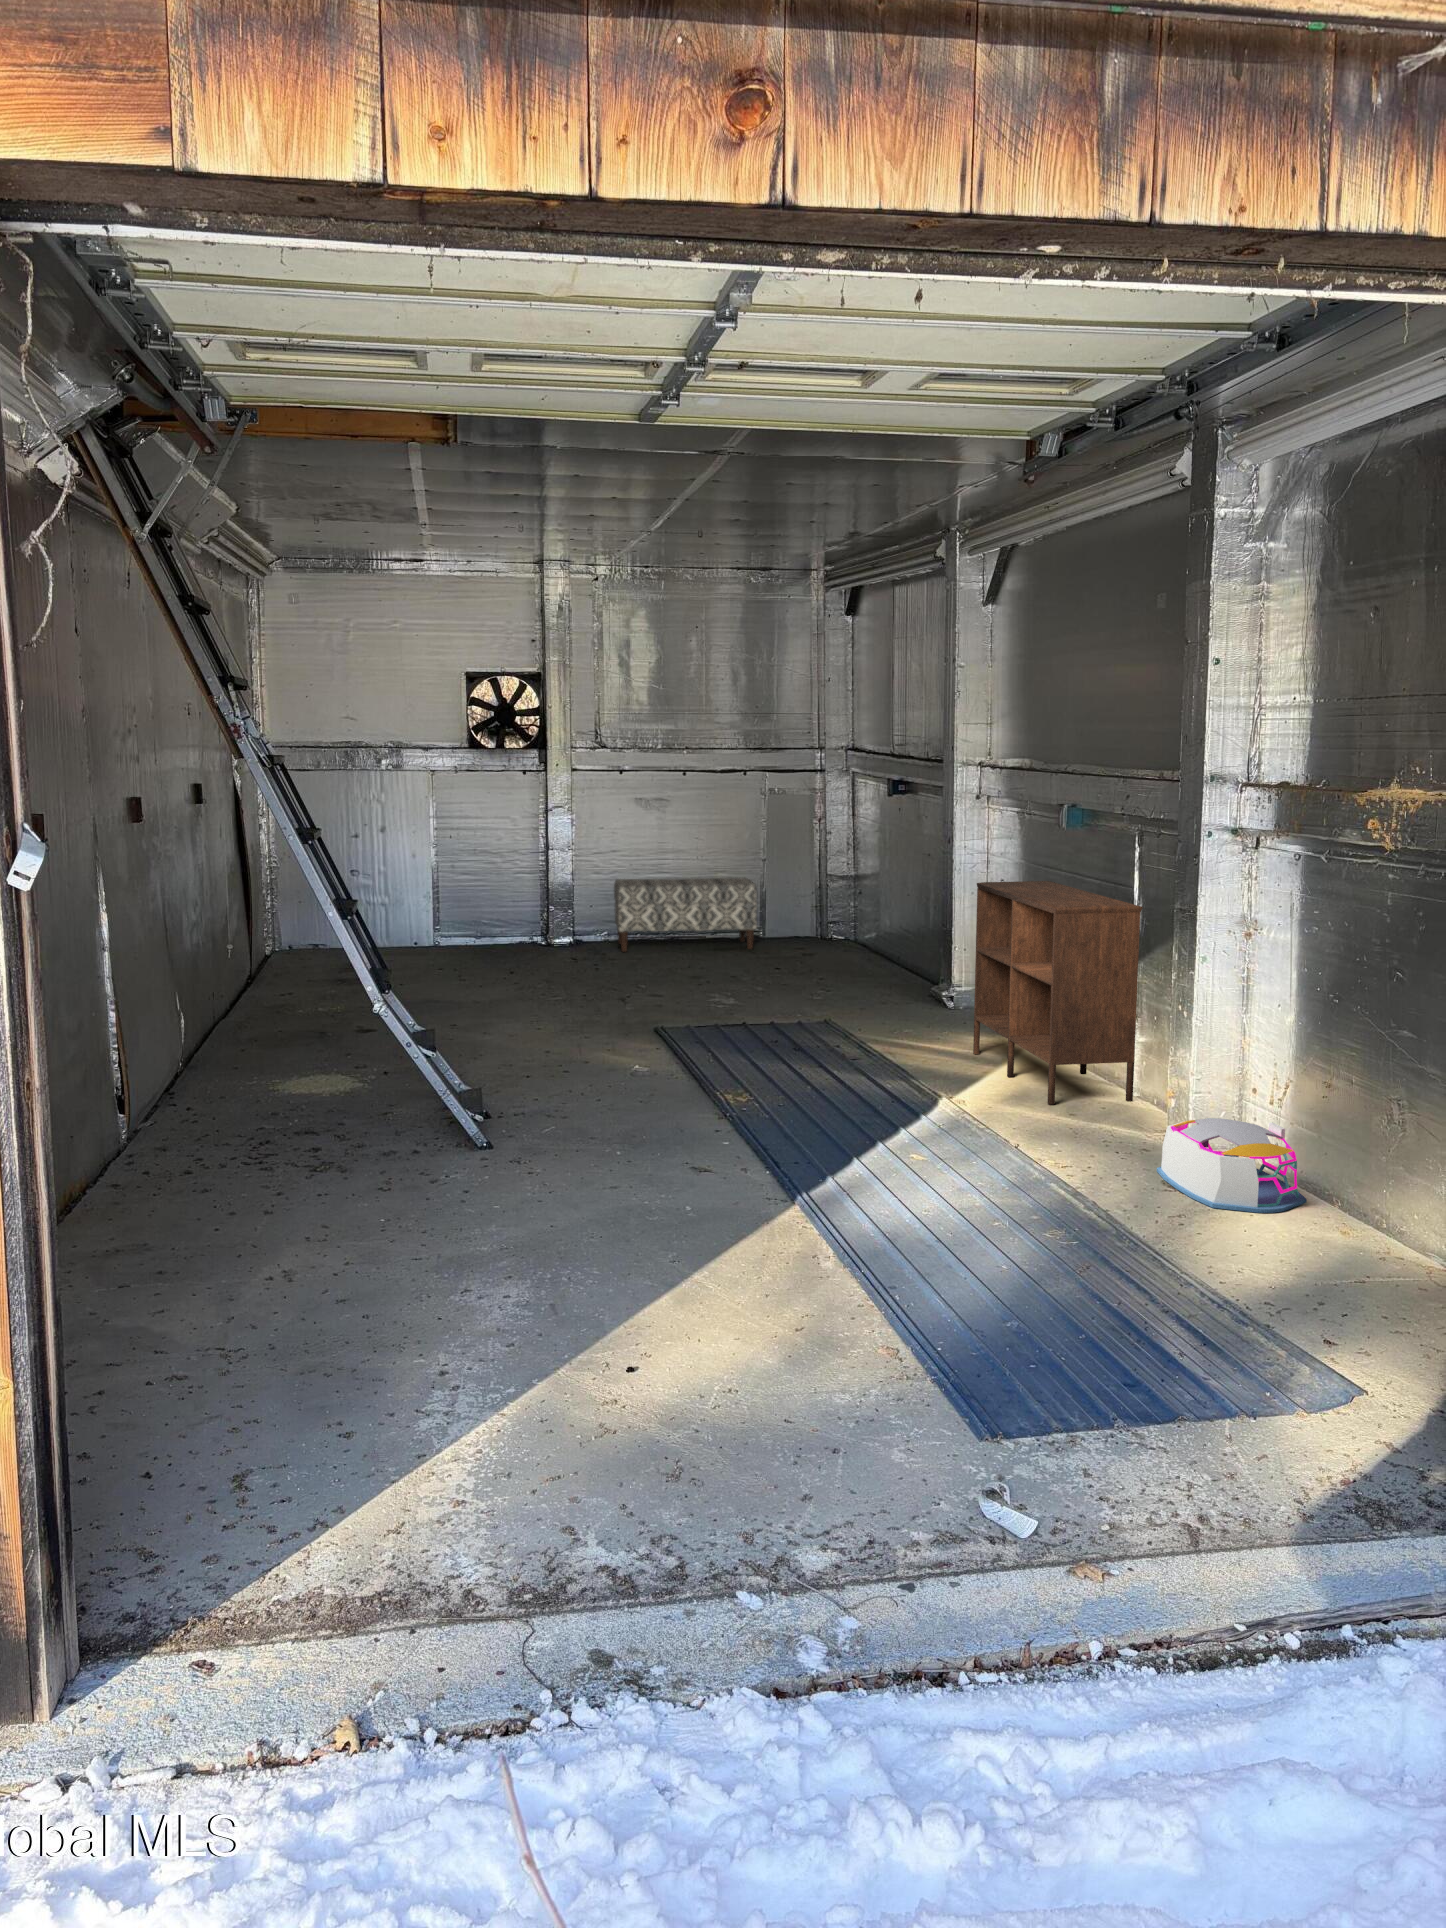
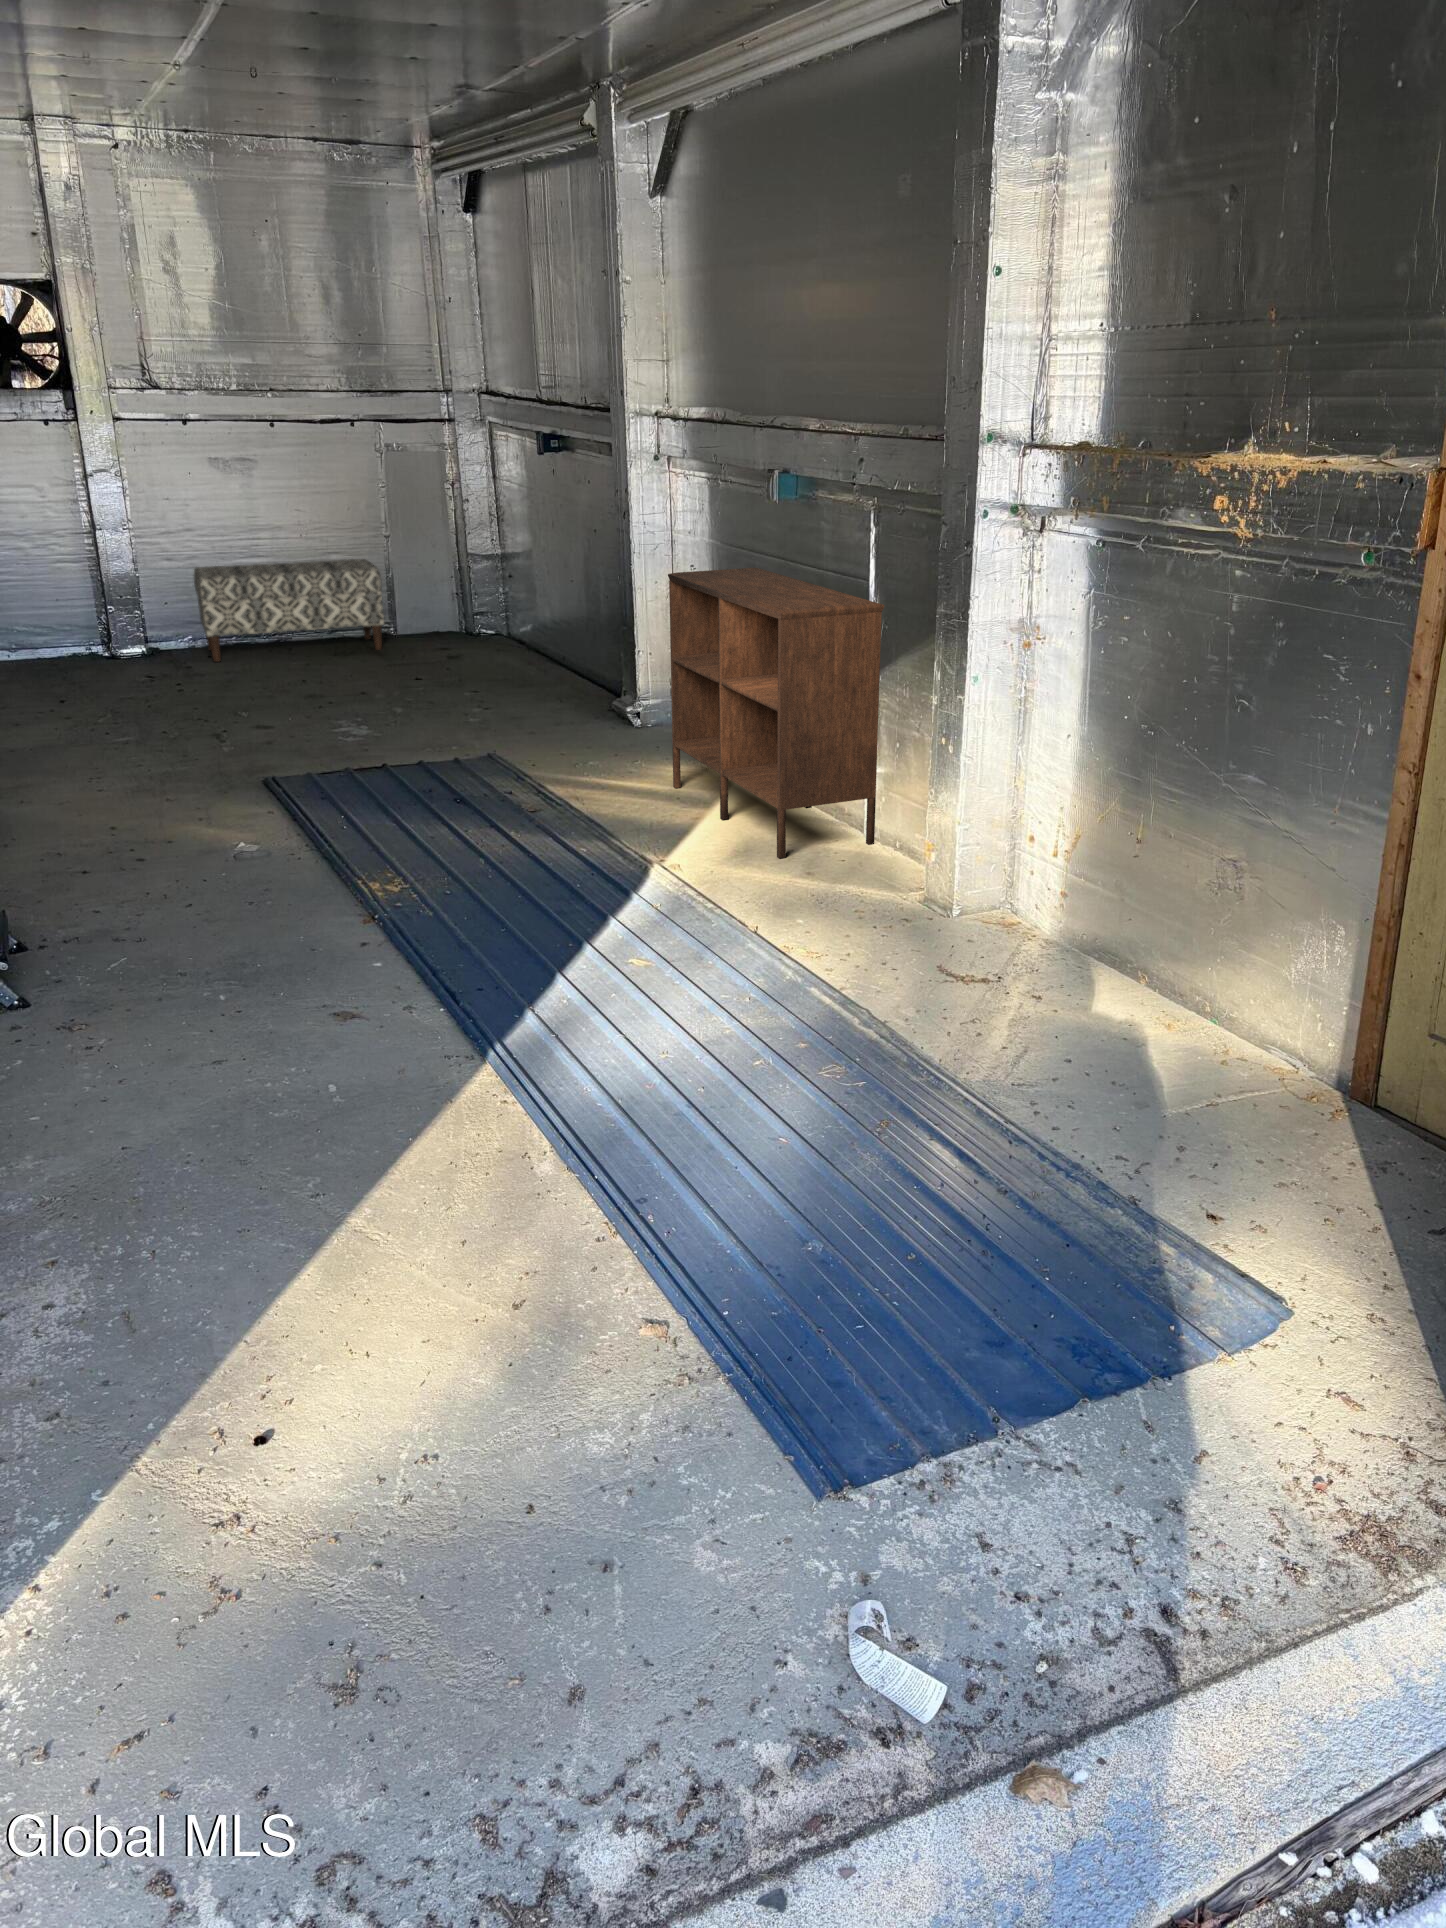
storage bin: present [1157,1118,1307,1213] -> none [929,881,1112,1005]

